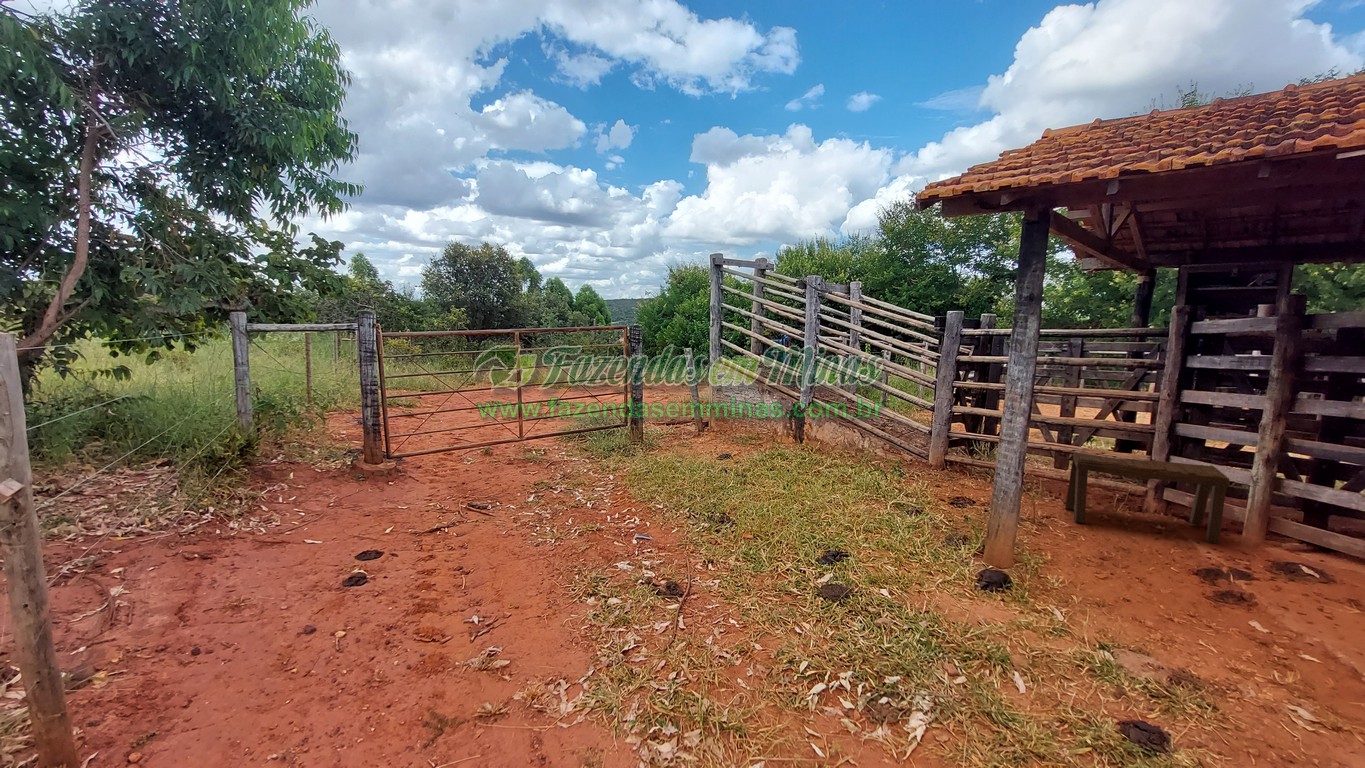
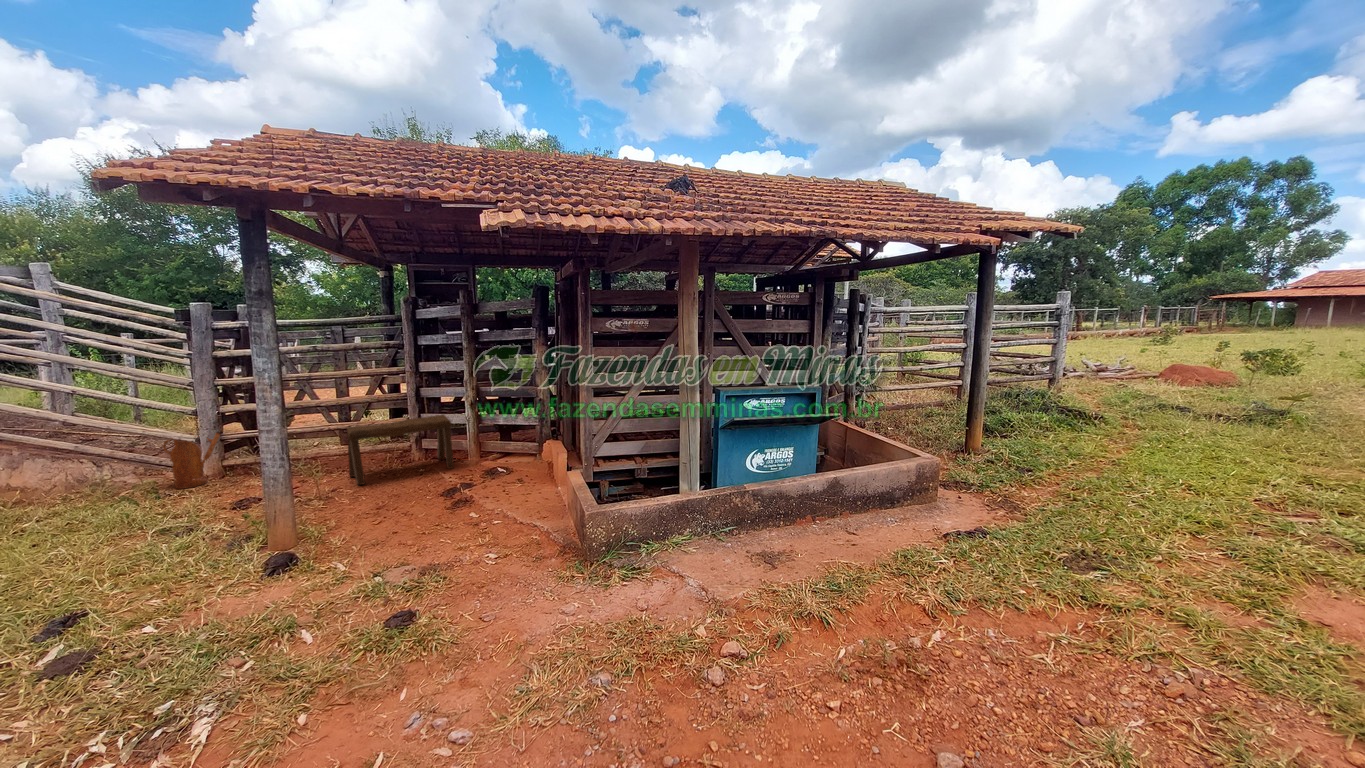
watering can: none [905,423,950,472] -> present [163,432,220,489]

